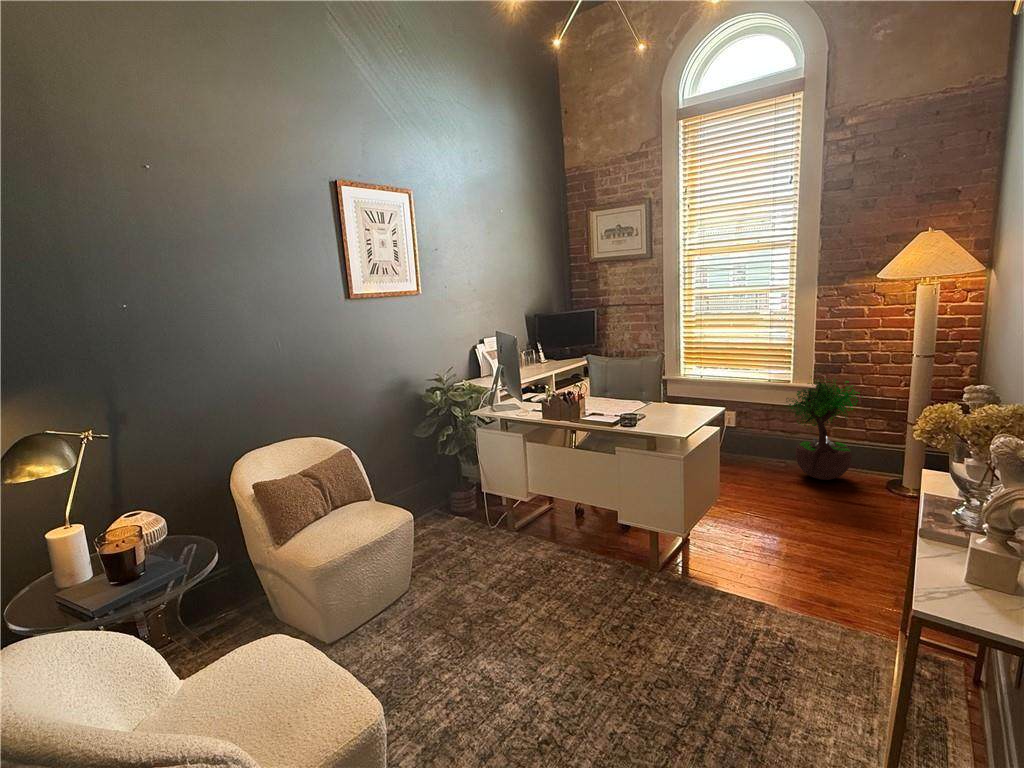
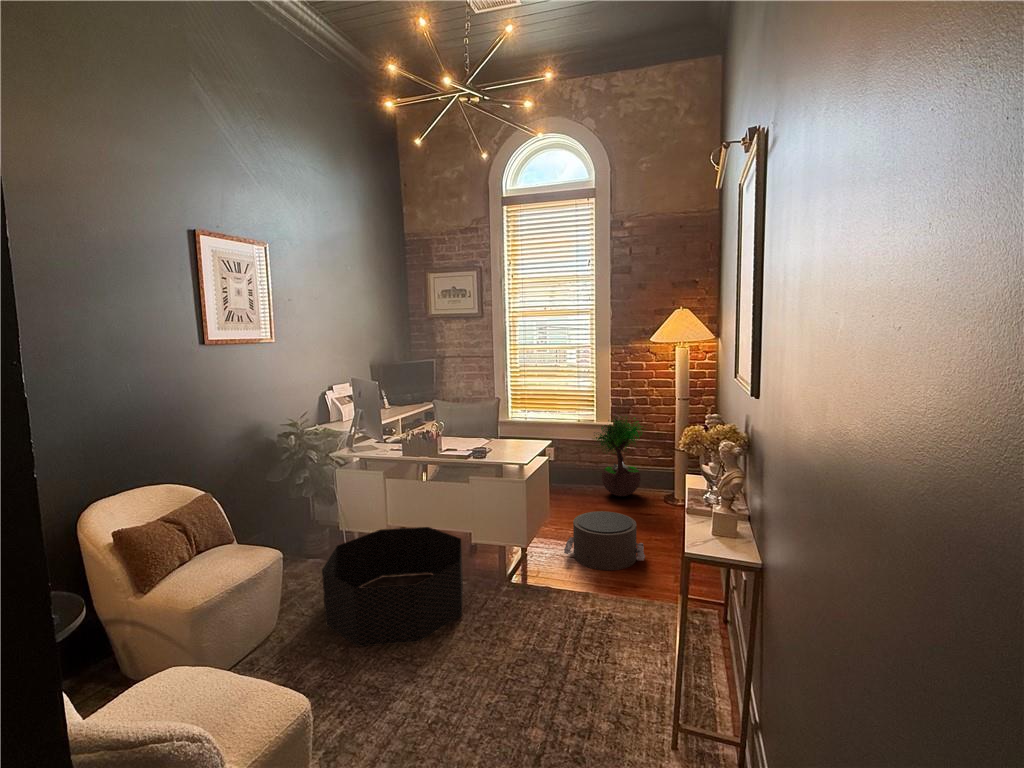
basket: none [450,498,604,632] -> present [322,527,463,647]
pouf: none [733,500,851,580] -> present [564,511,645,570]

